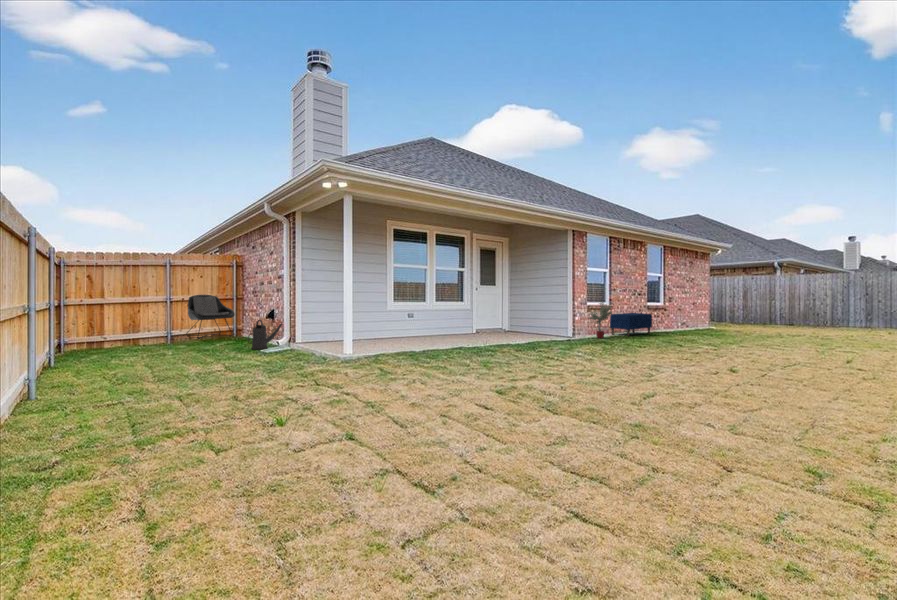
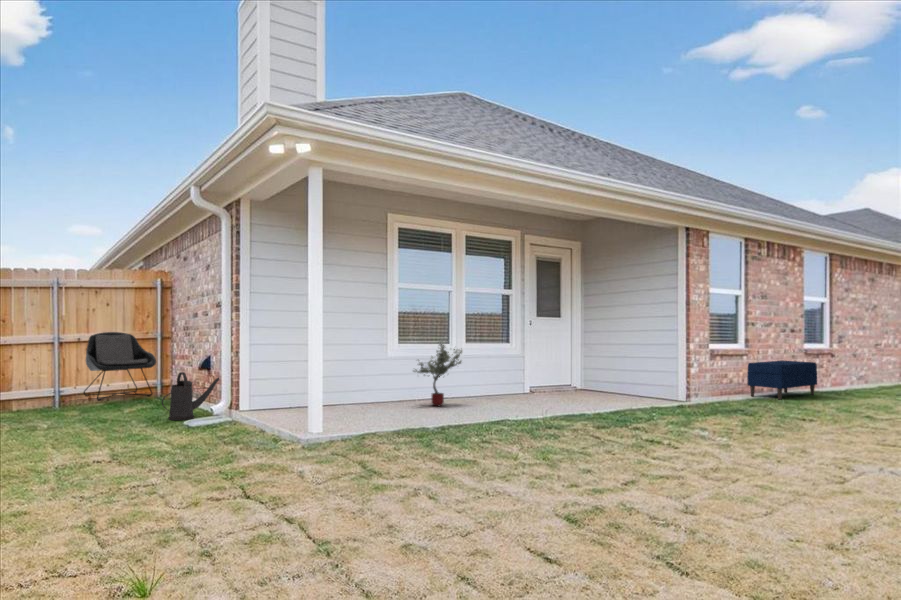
potted tree: present [589,301,612,338] -> present [414,342,462,406]

